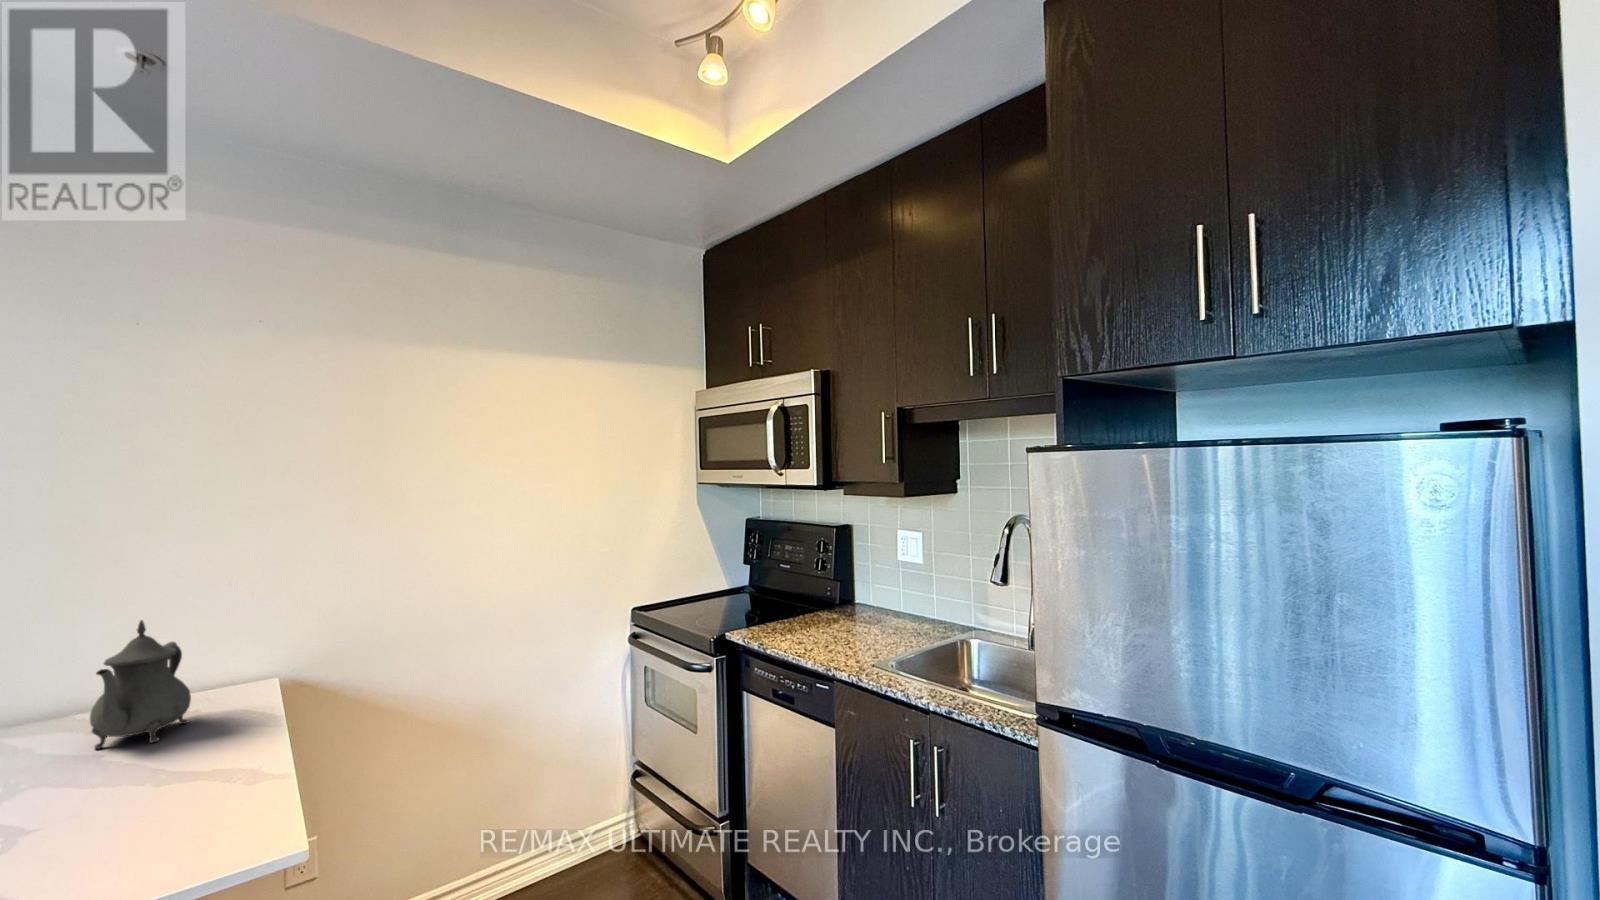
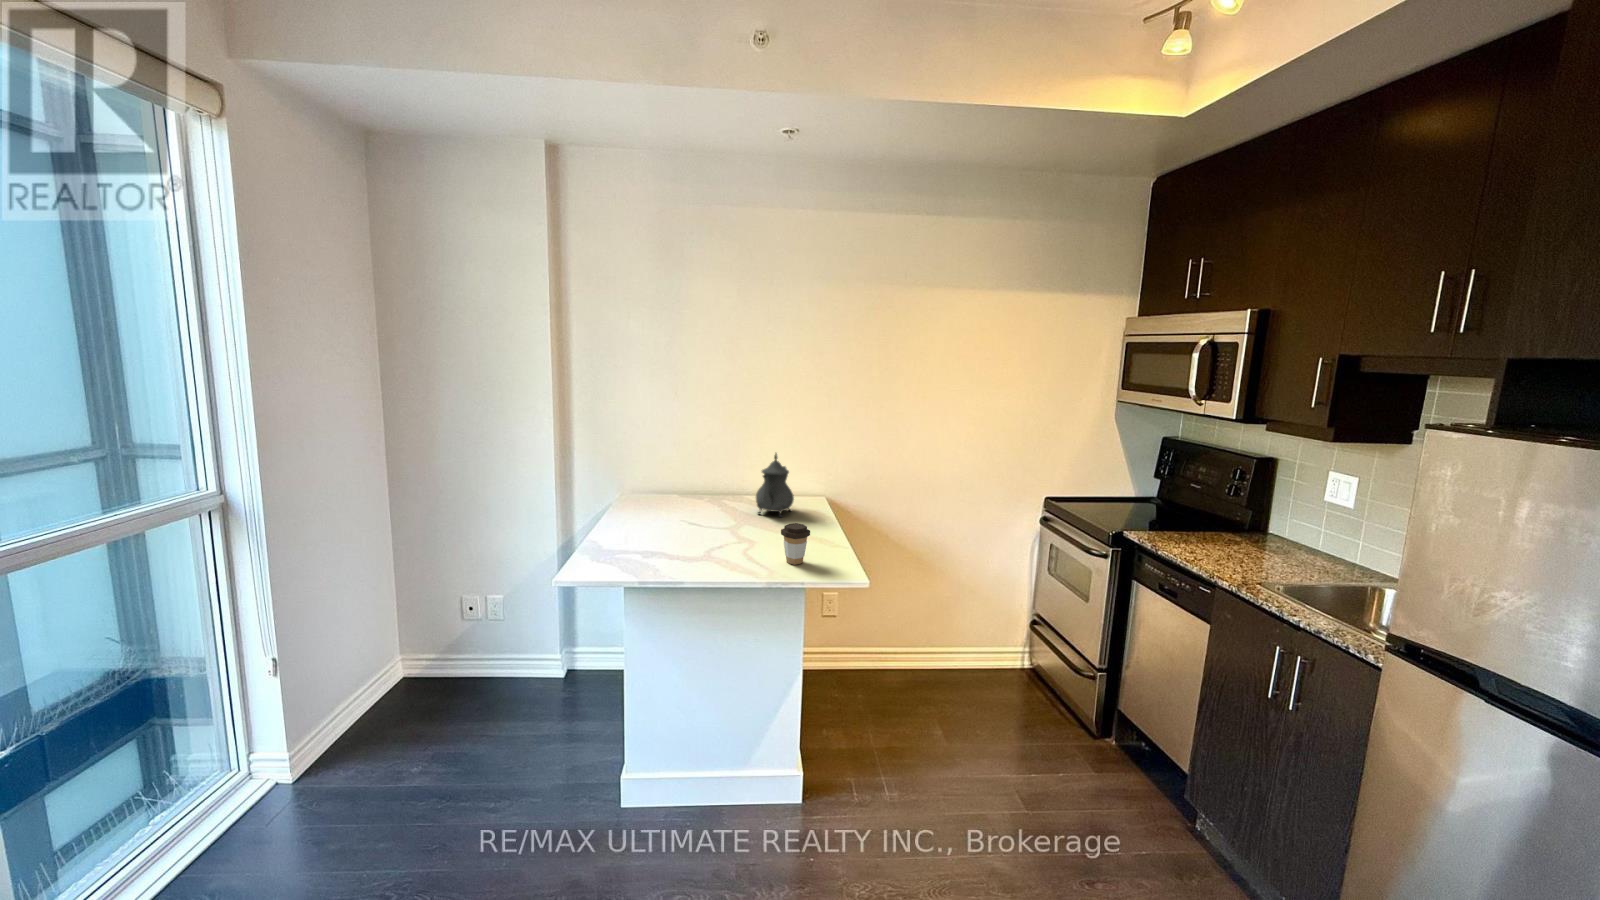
coffee cup: none [89,761,174,858] -> present [781,523,810,565]

